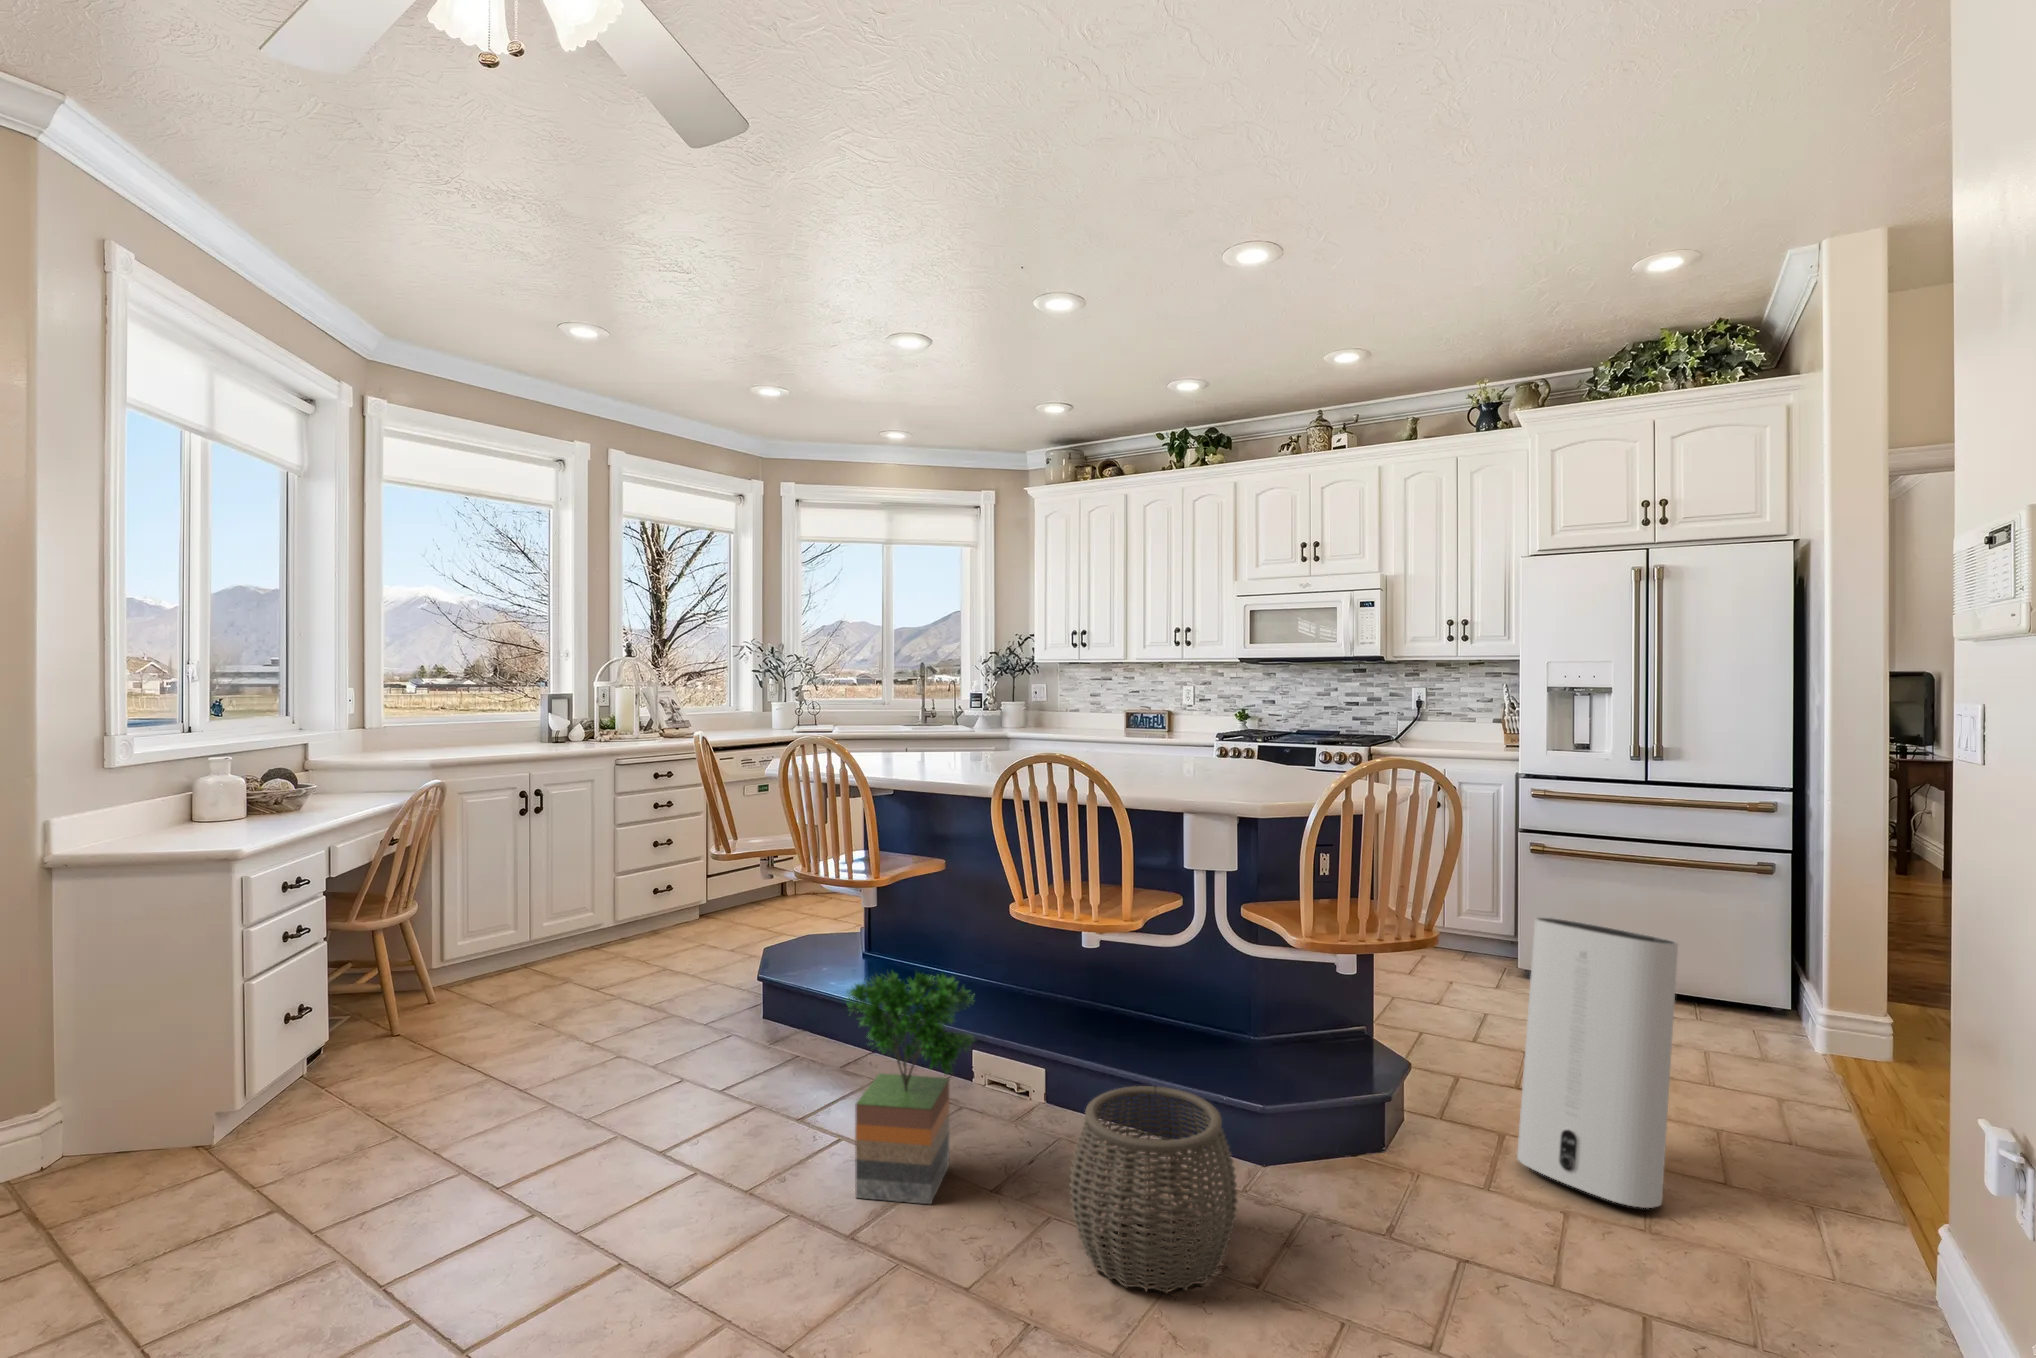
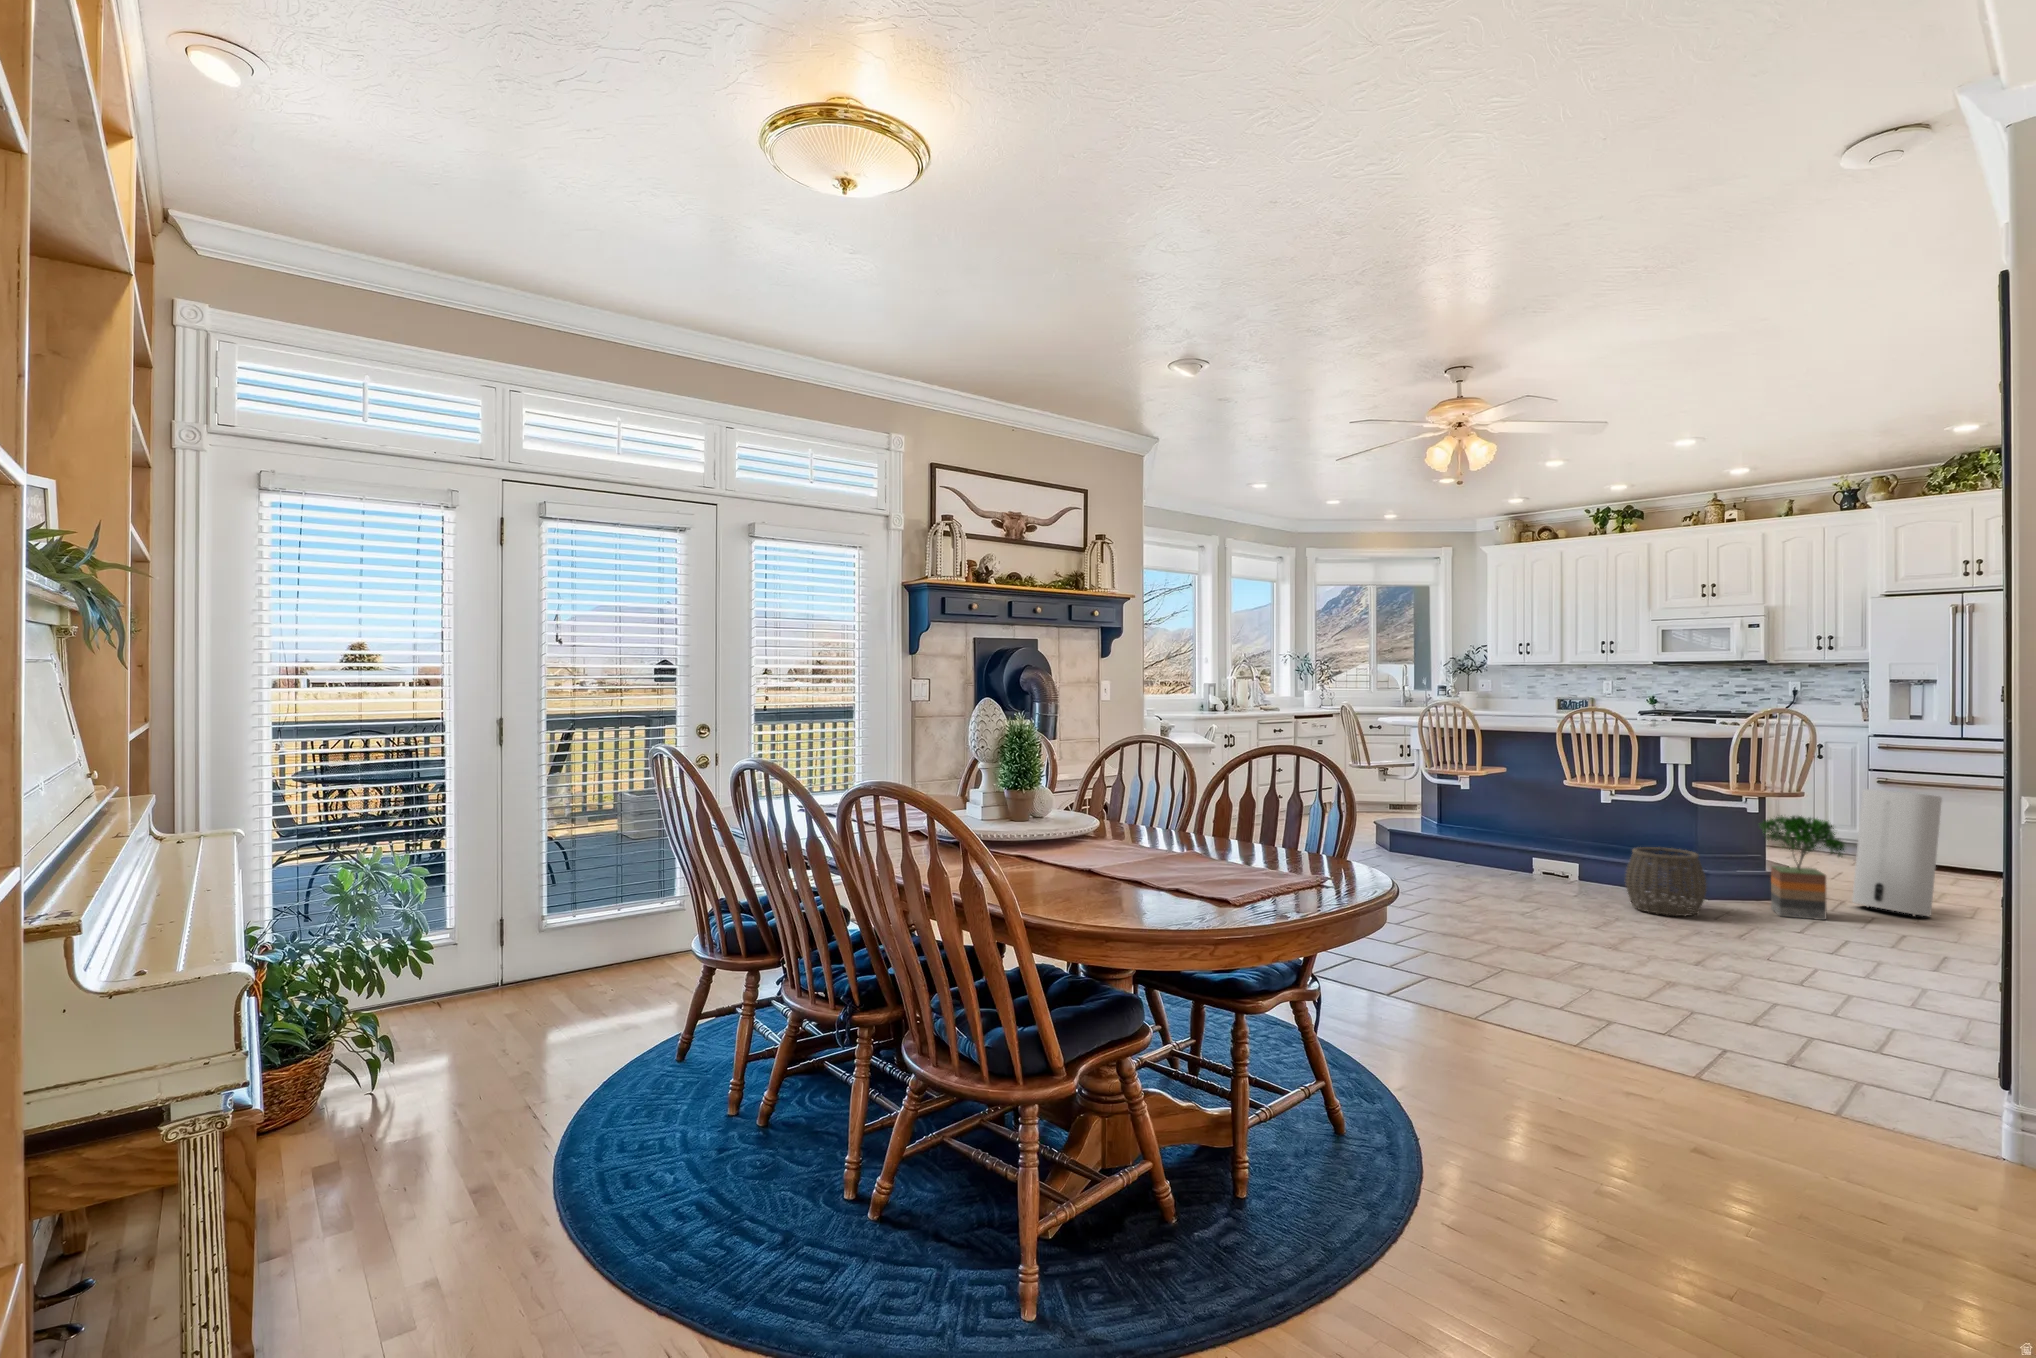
potted tree: present [845,972,975,1204] -> present [1759,815,1845,920]

